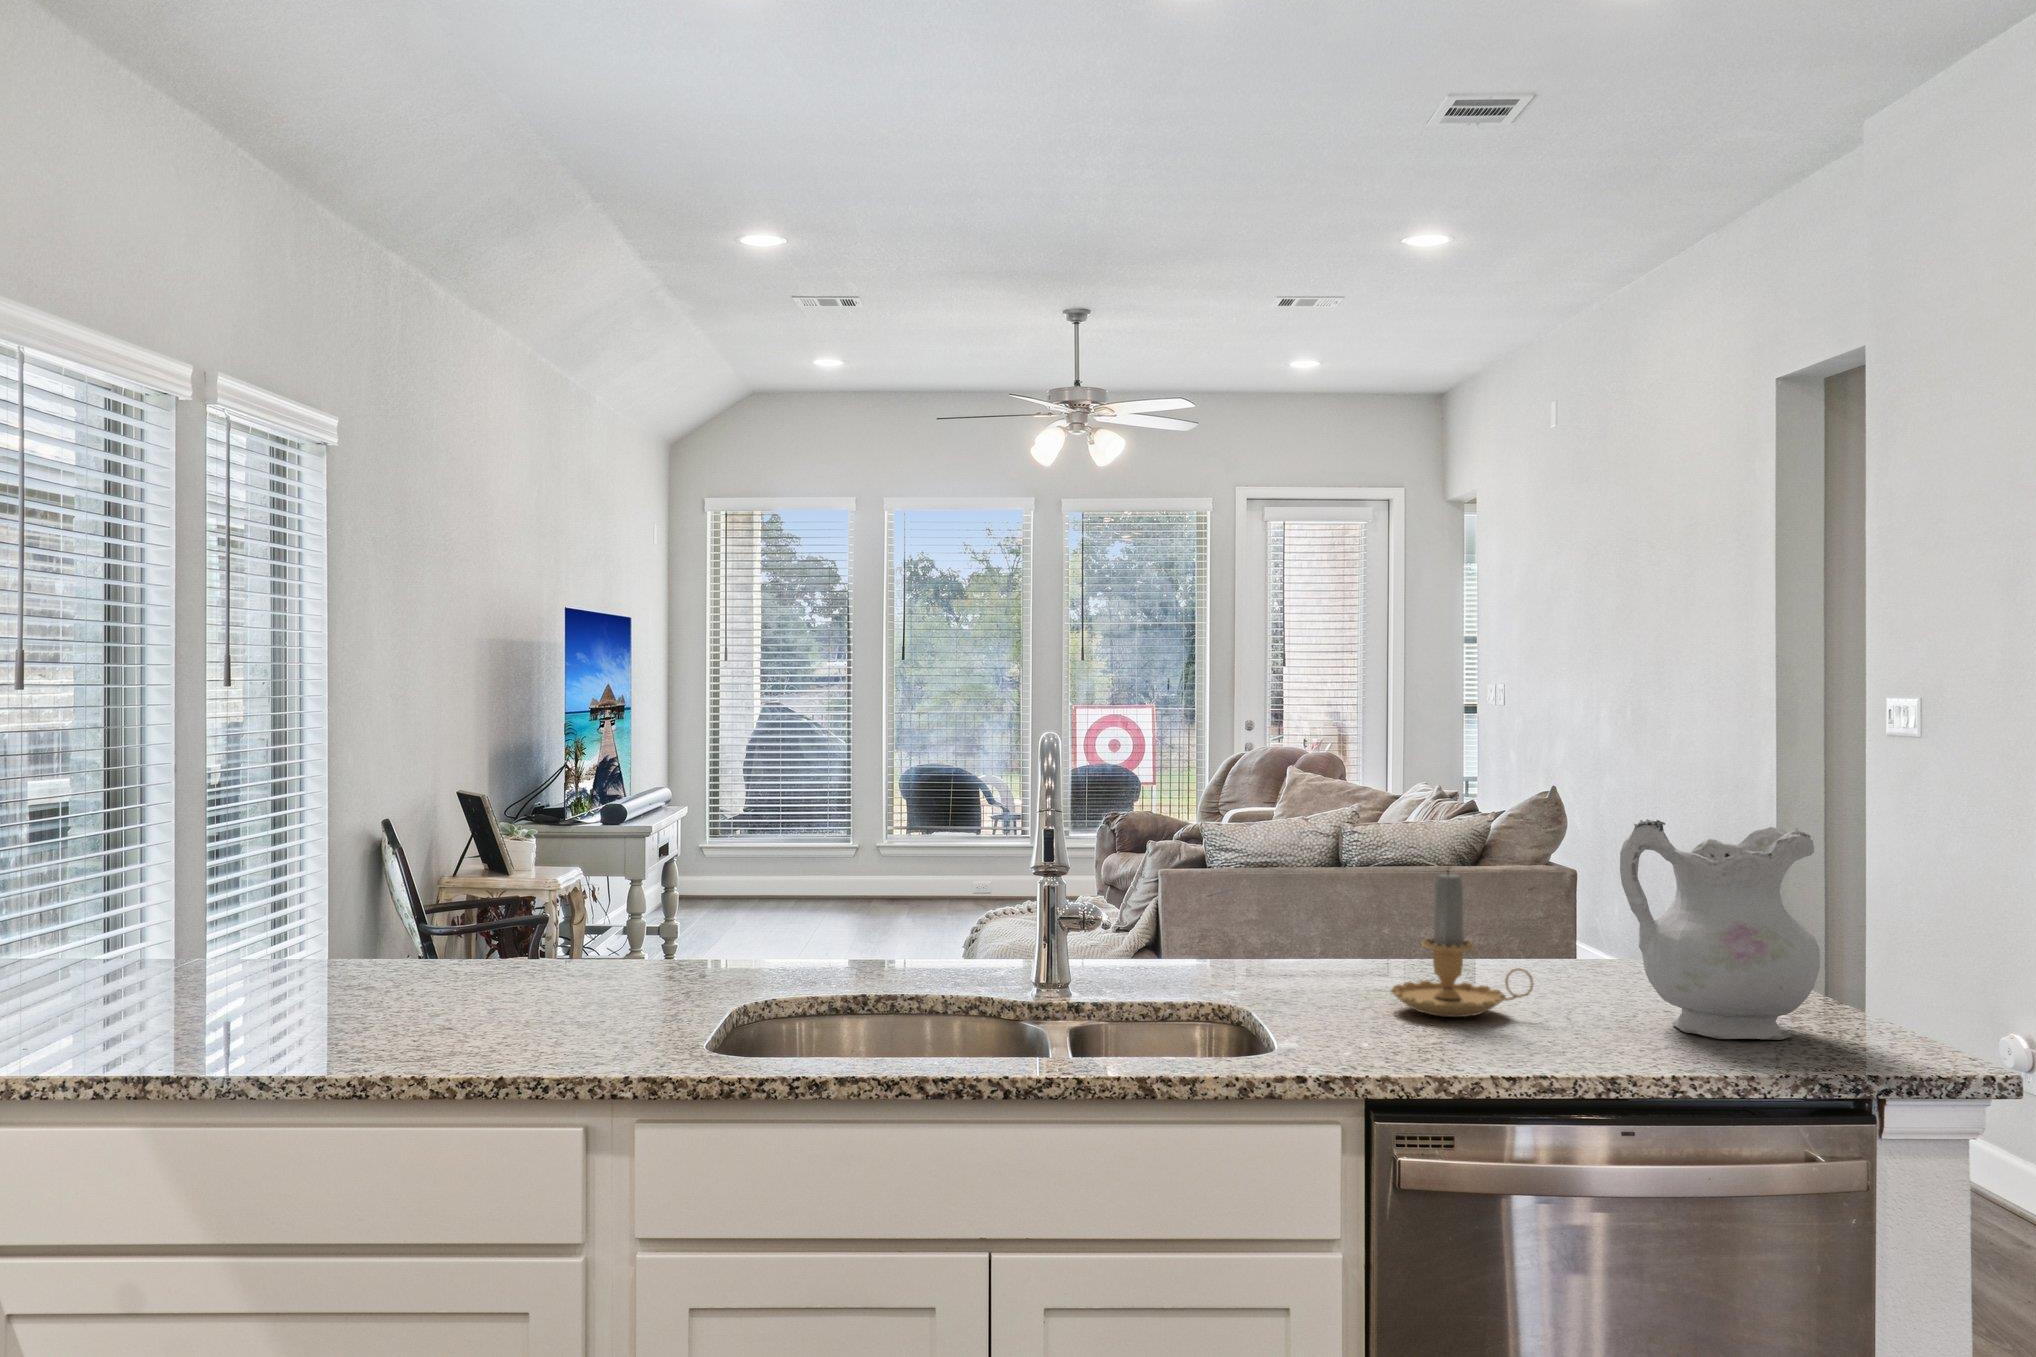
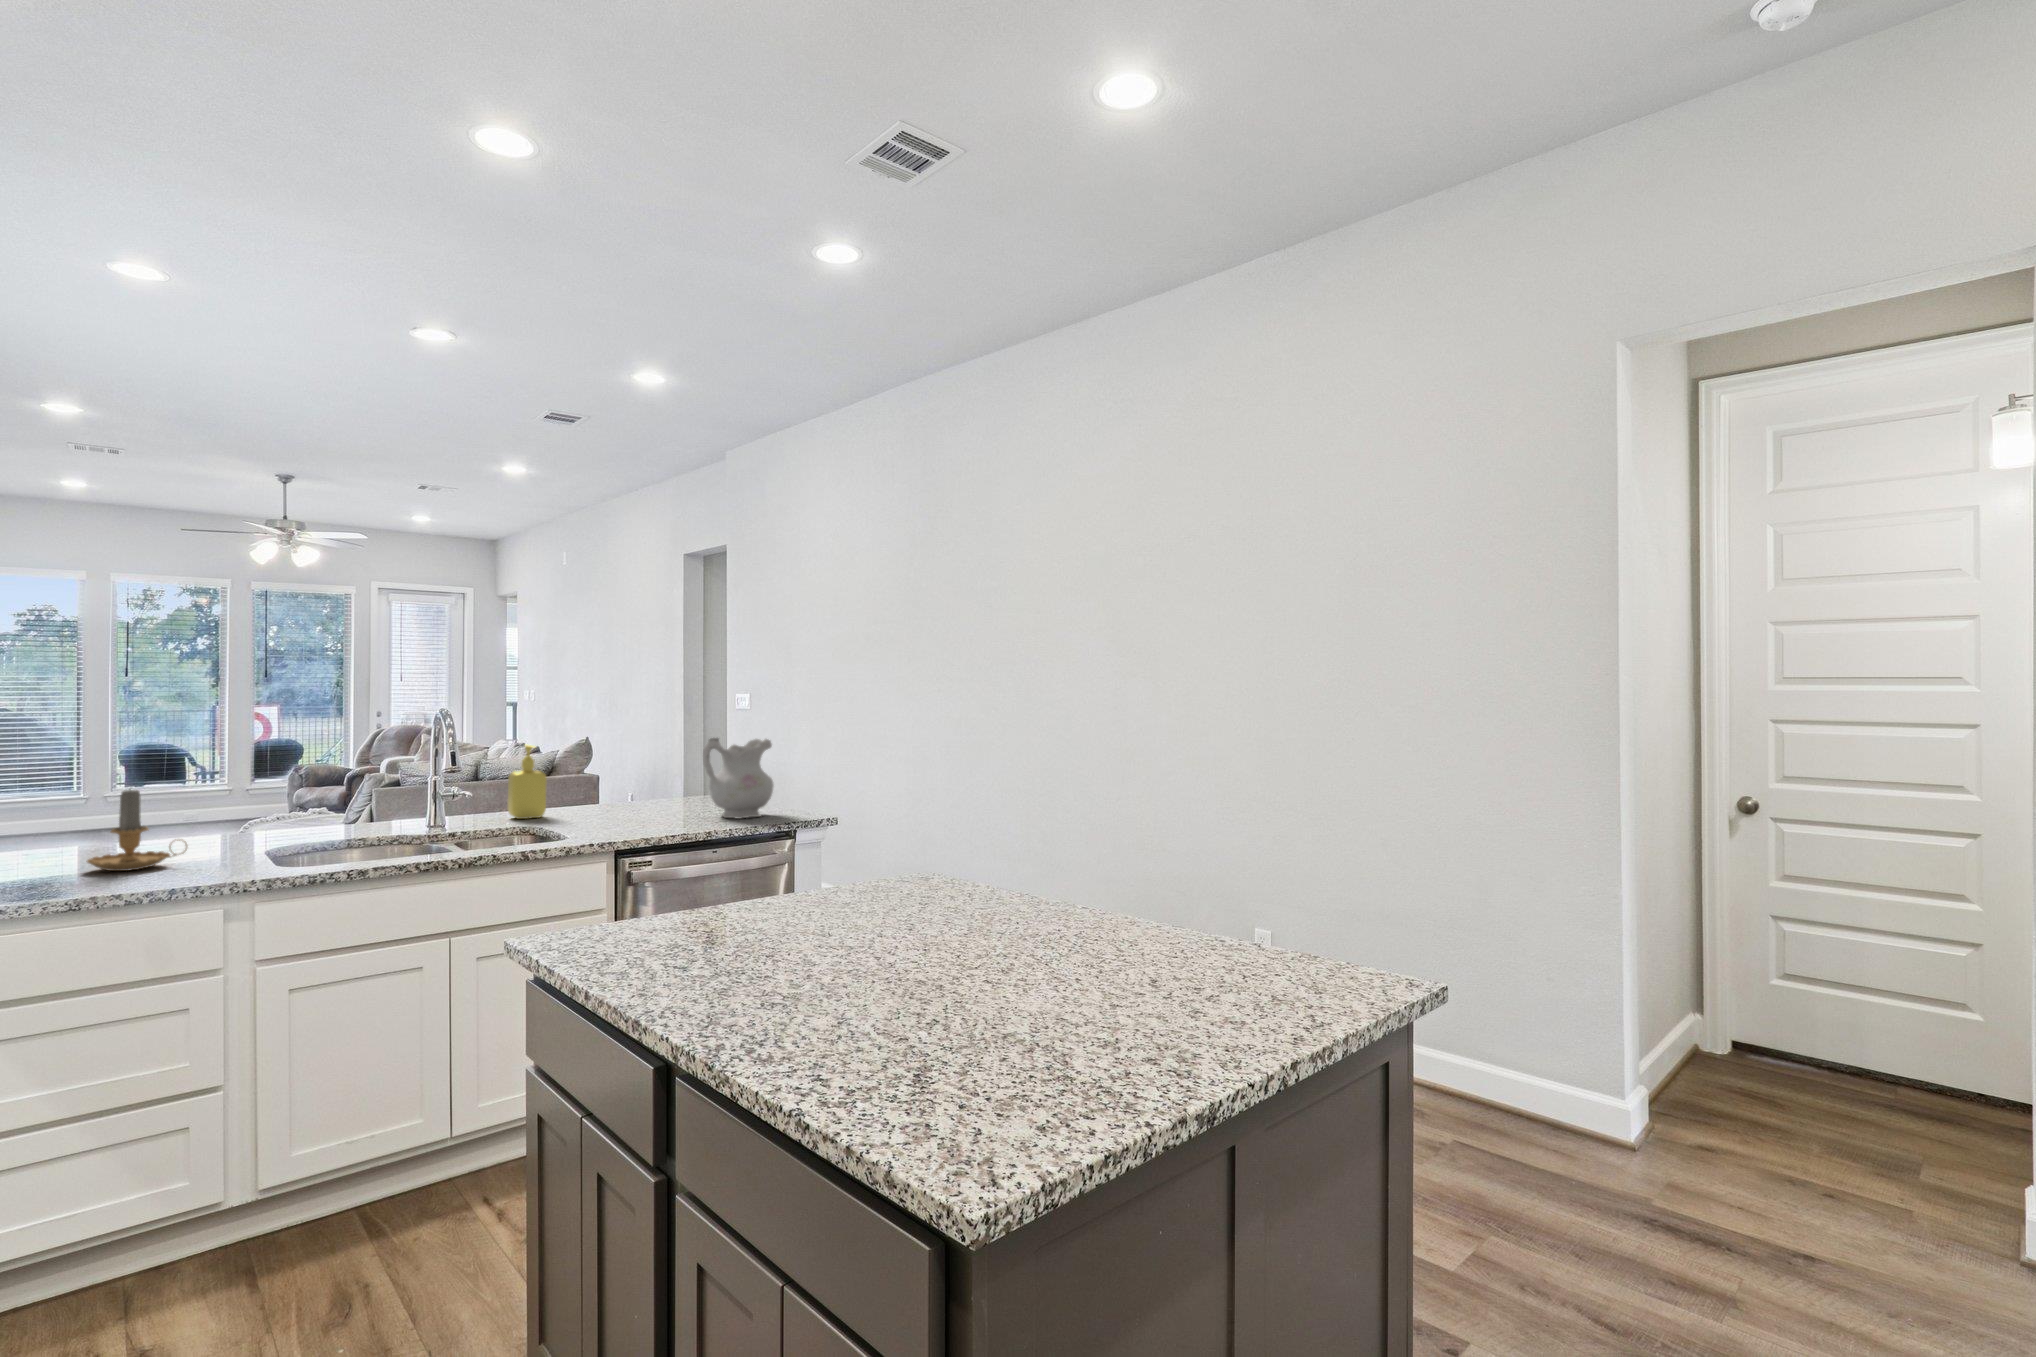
soap dispenser: none [1216,815,1287,974] -> present [508,745,547,819]
candle: present [1391,873,1533,1017] -> present [87,790,187,871]

